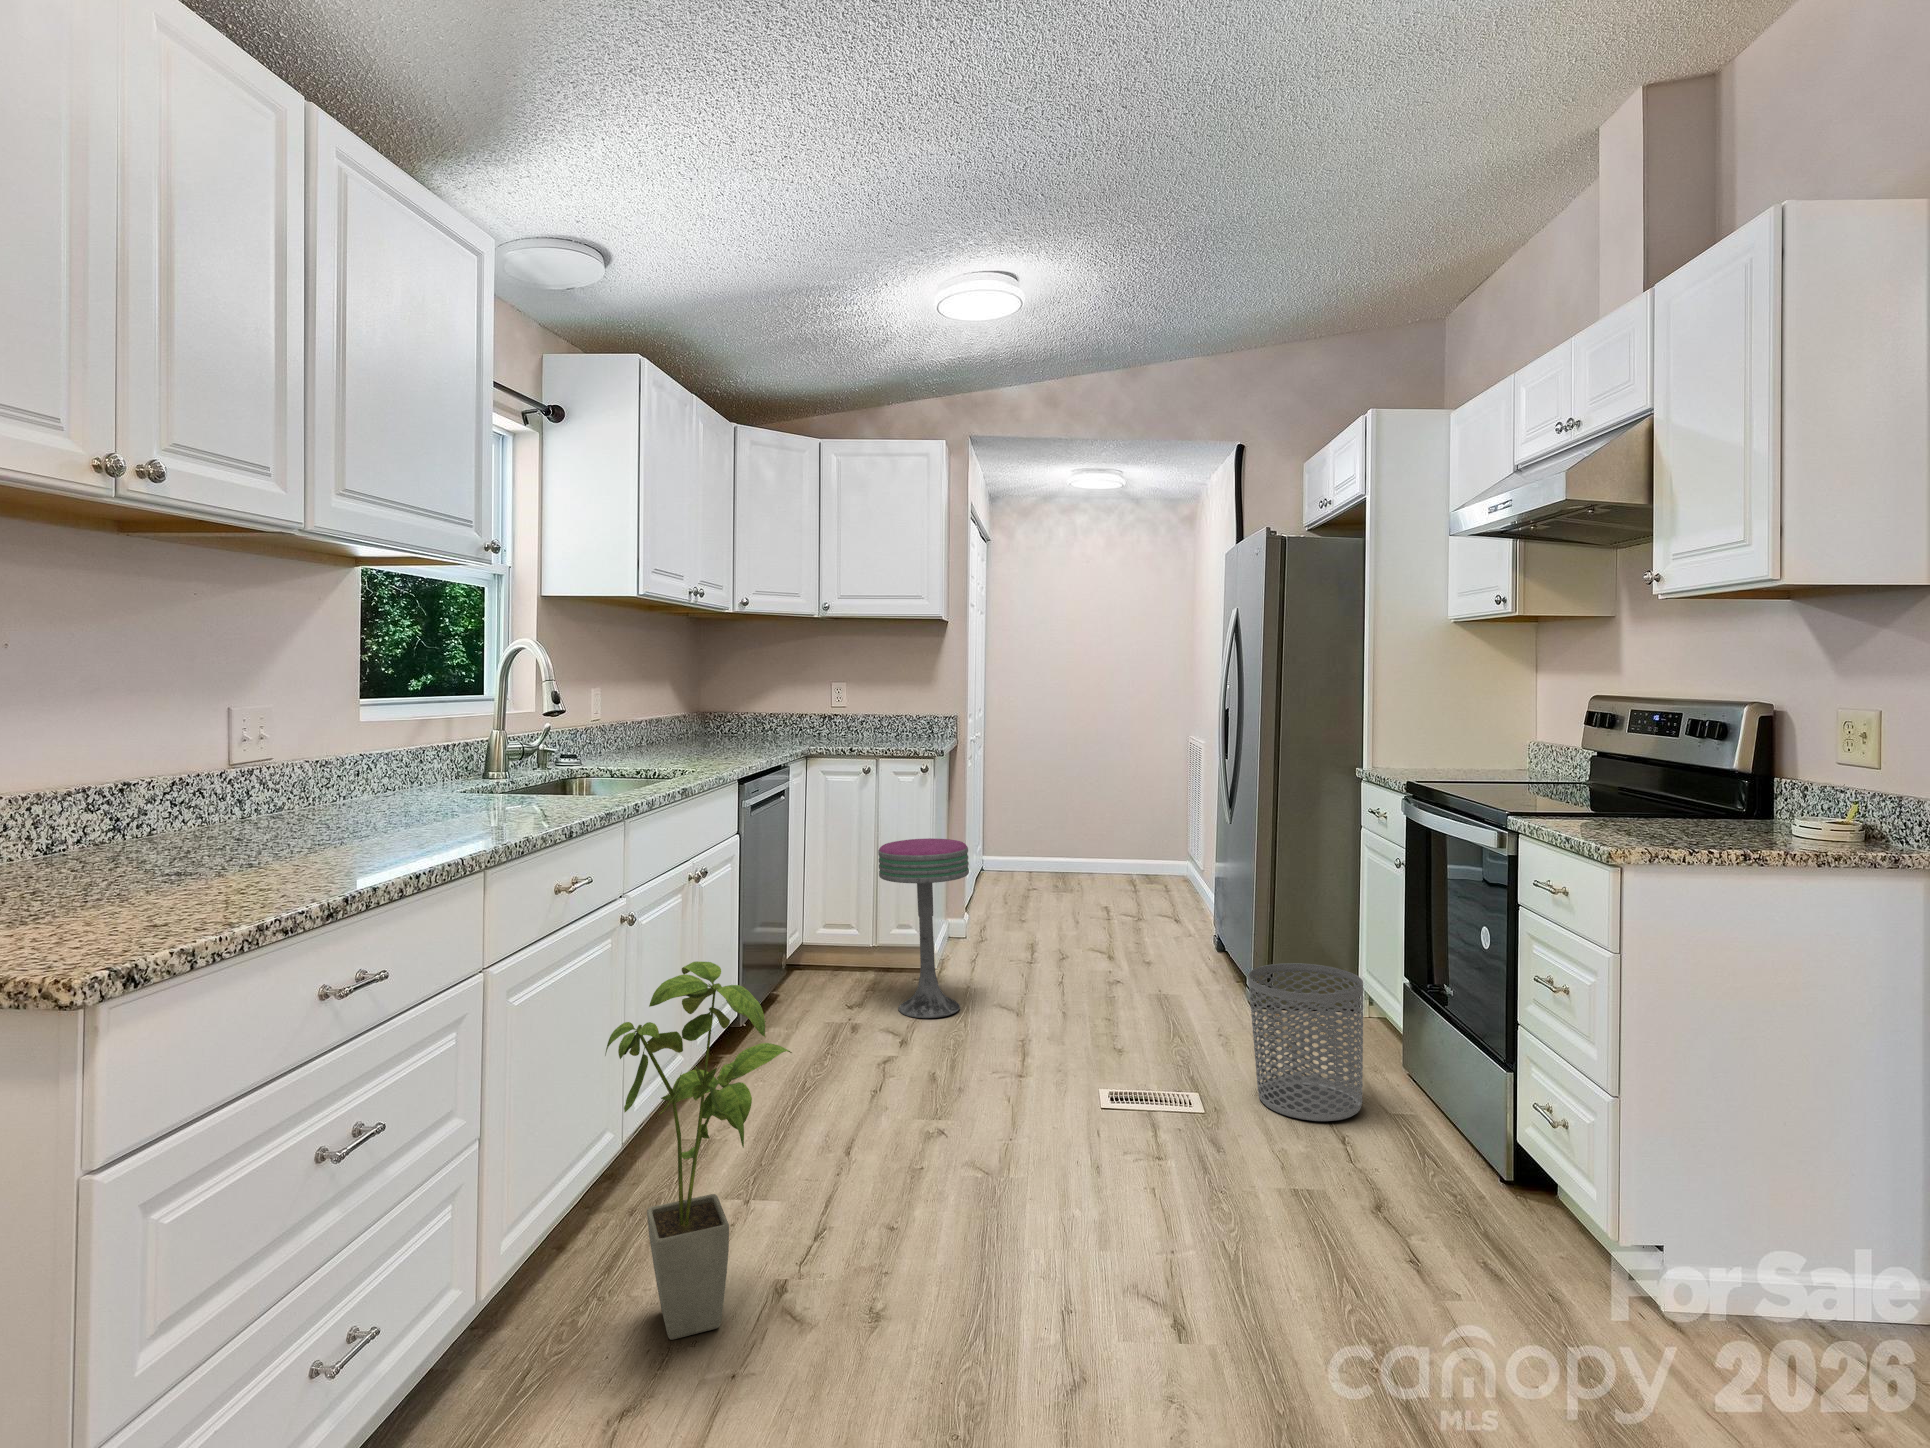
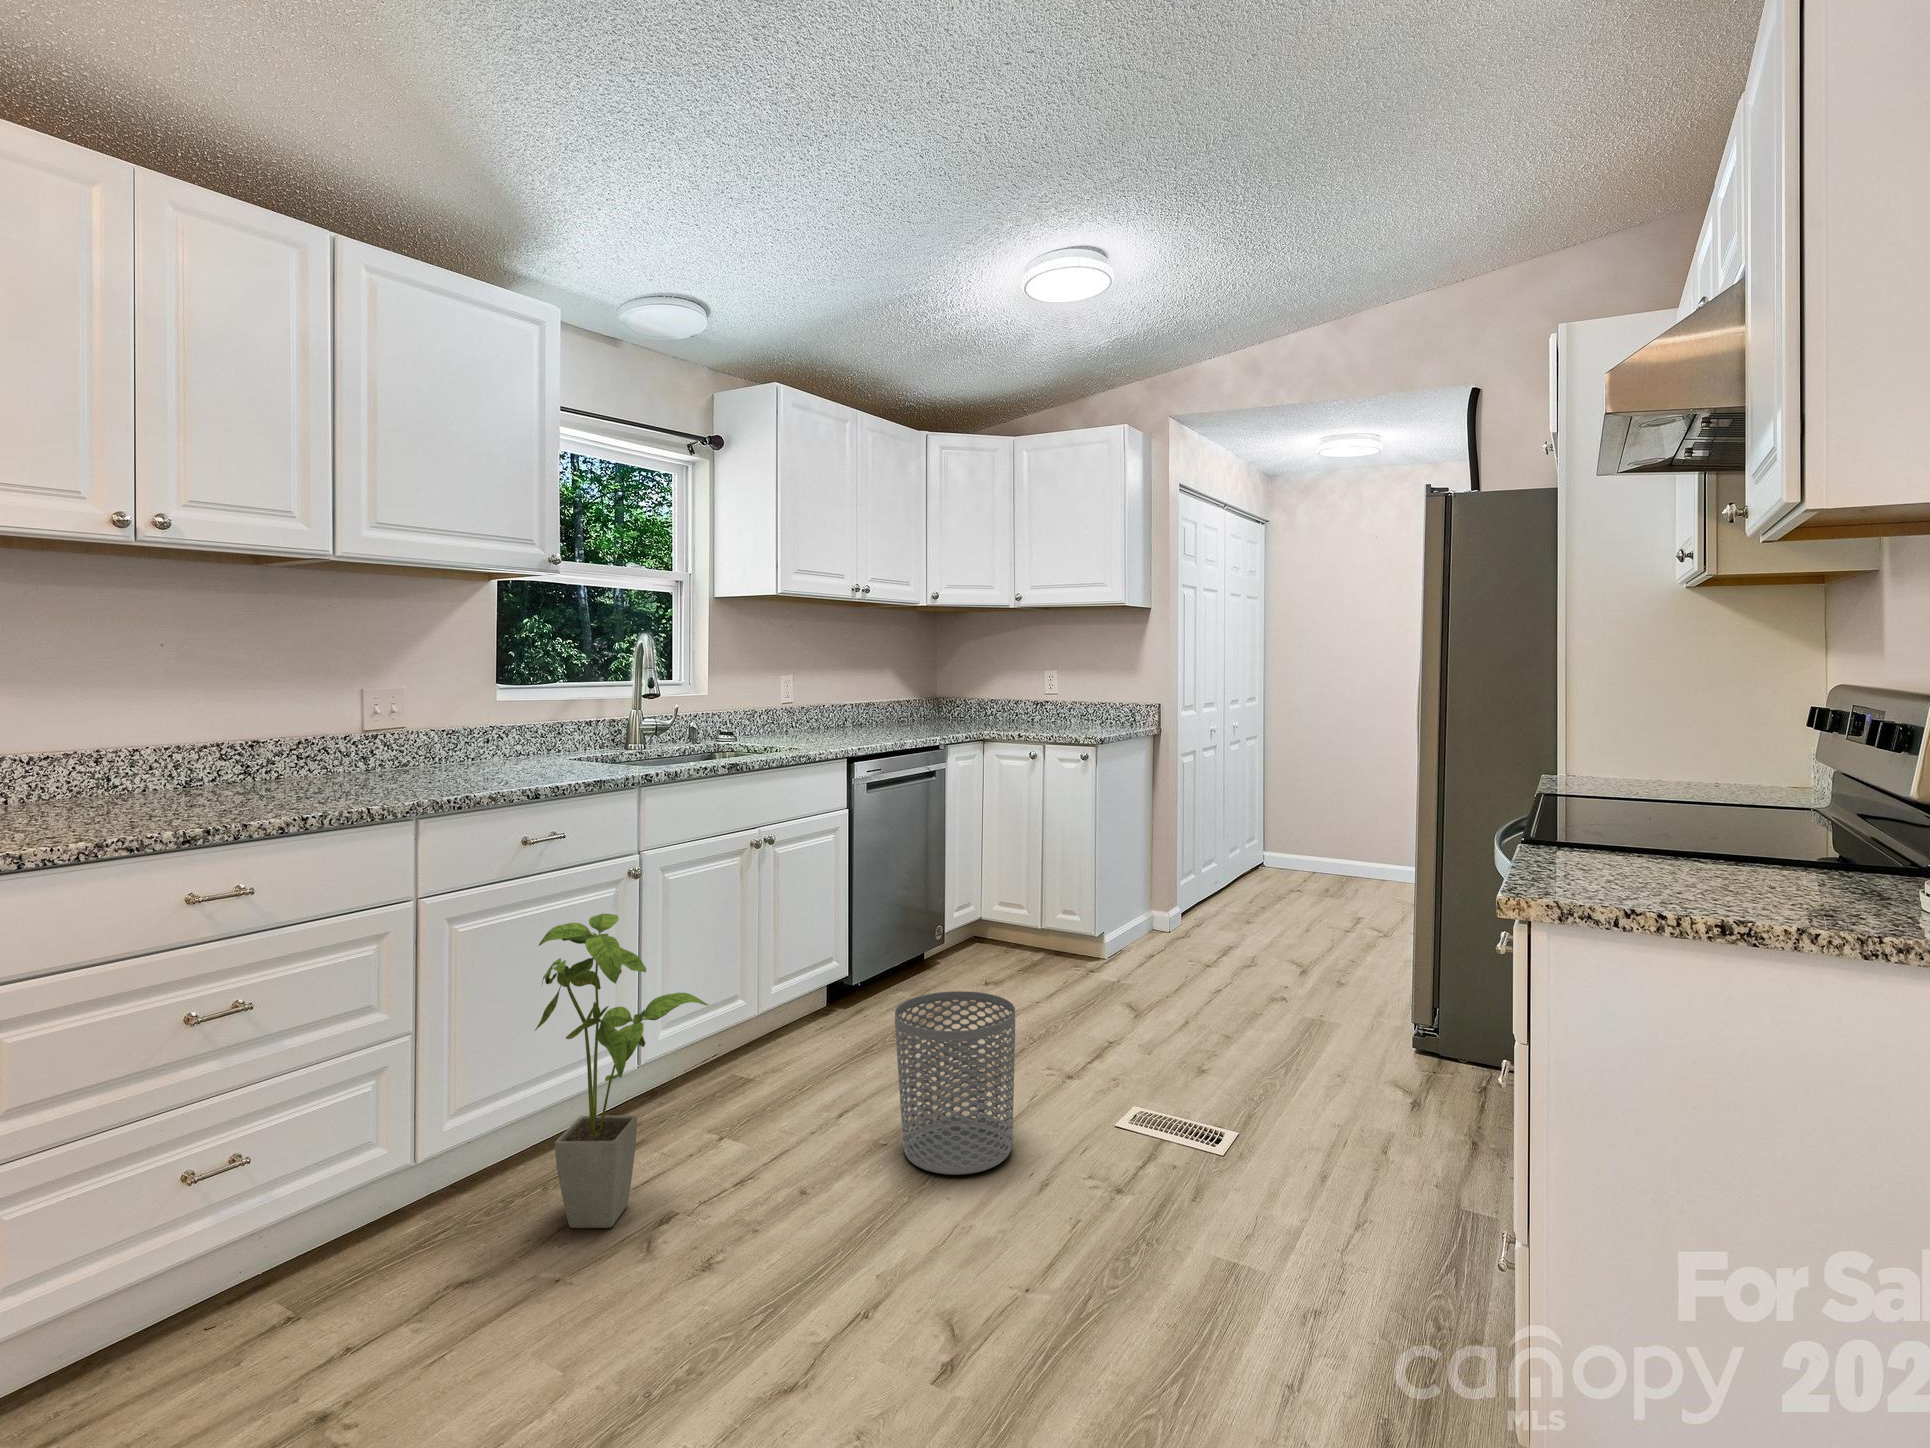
bar stool: present [878,838,969,1018] -> none [1010,827,1099,1004]
waste bin: present [1248,963,1364,1121] -> present [895,991,1015,1175]

